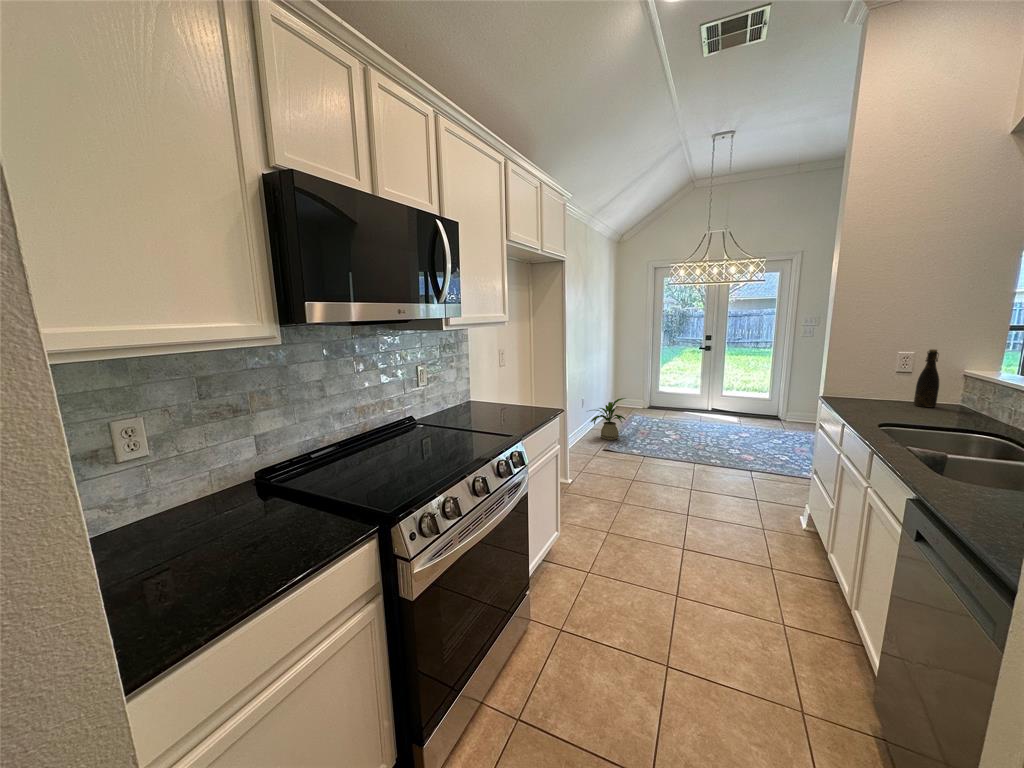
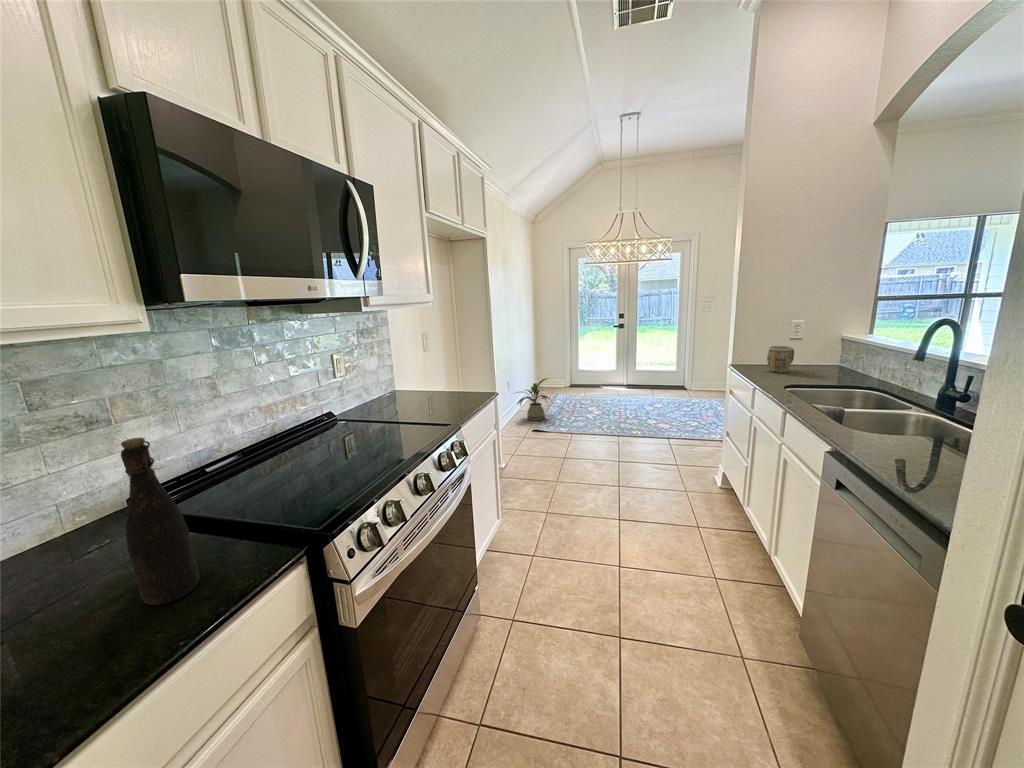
bottle: present [914,349,939,408] -> present [121,437,200,605]
mug: none [864,379,899,409] -> present [767,346,794,373]

